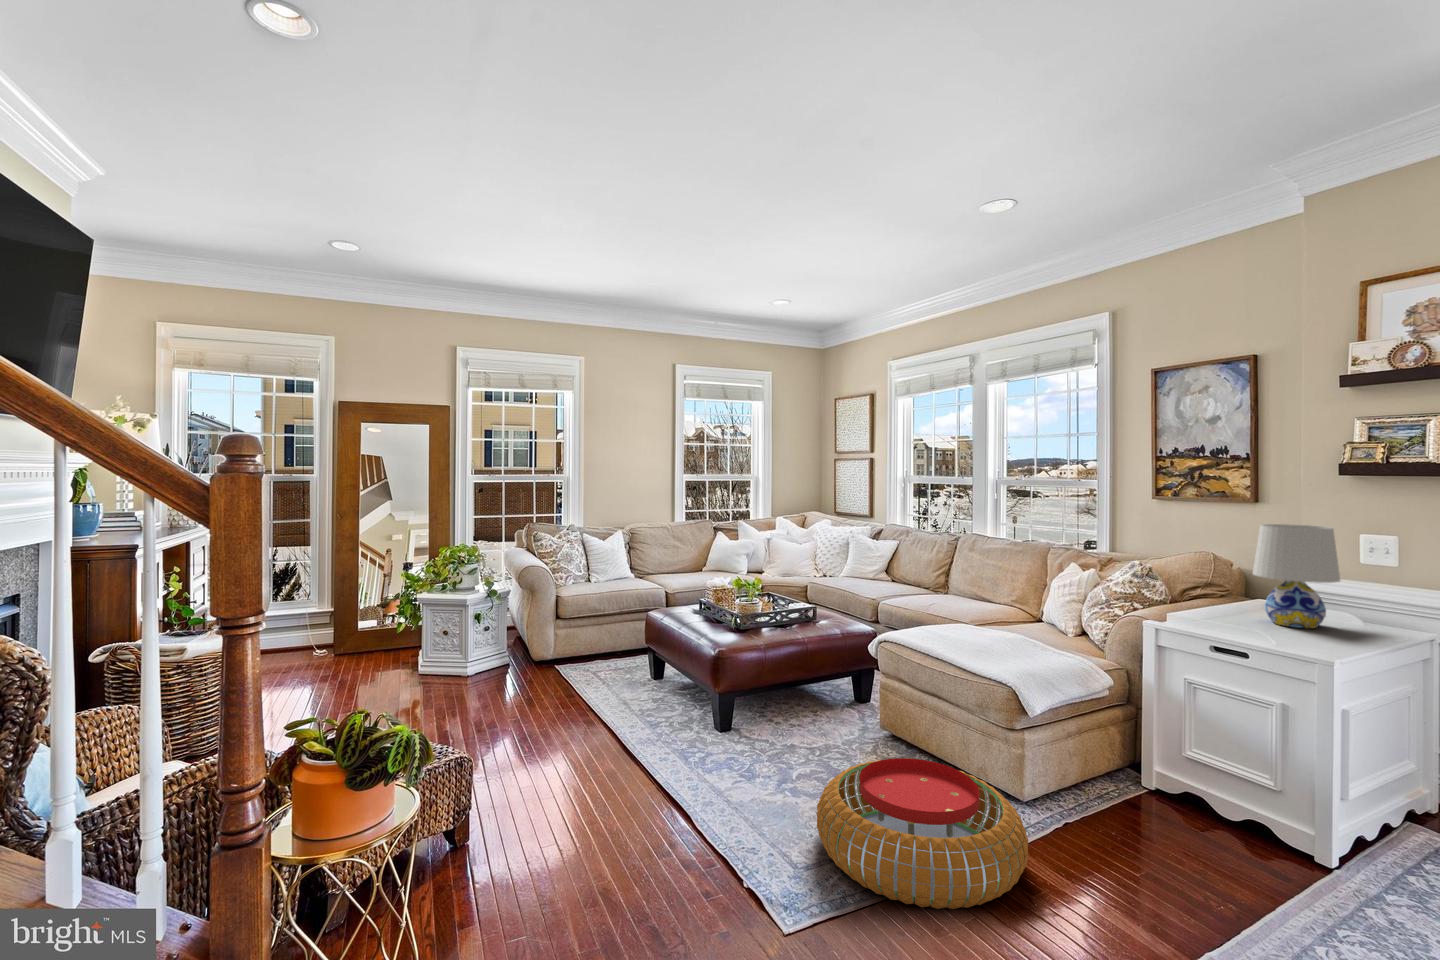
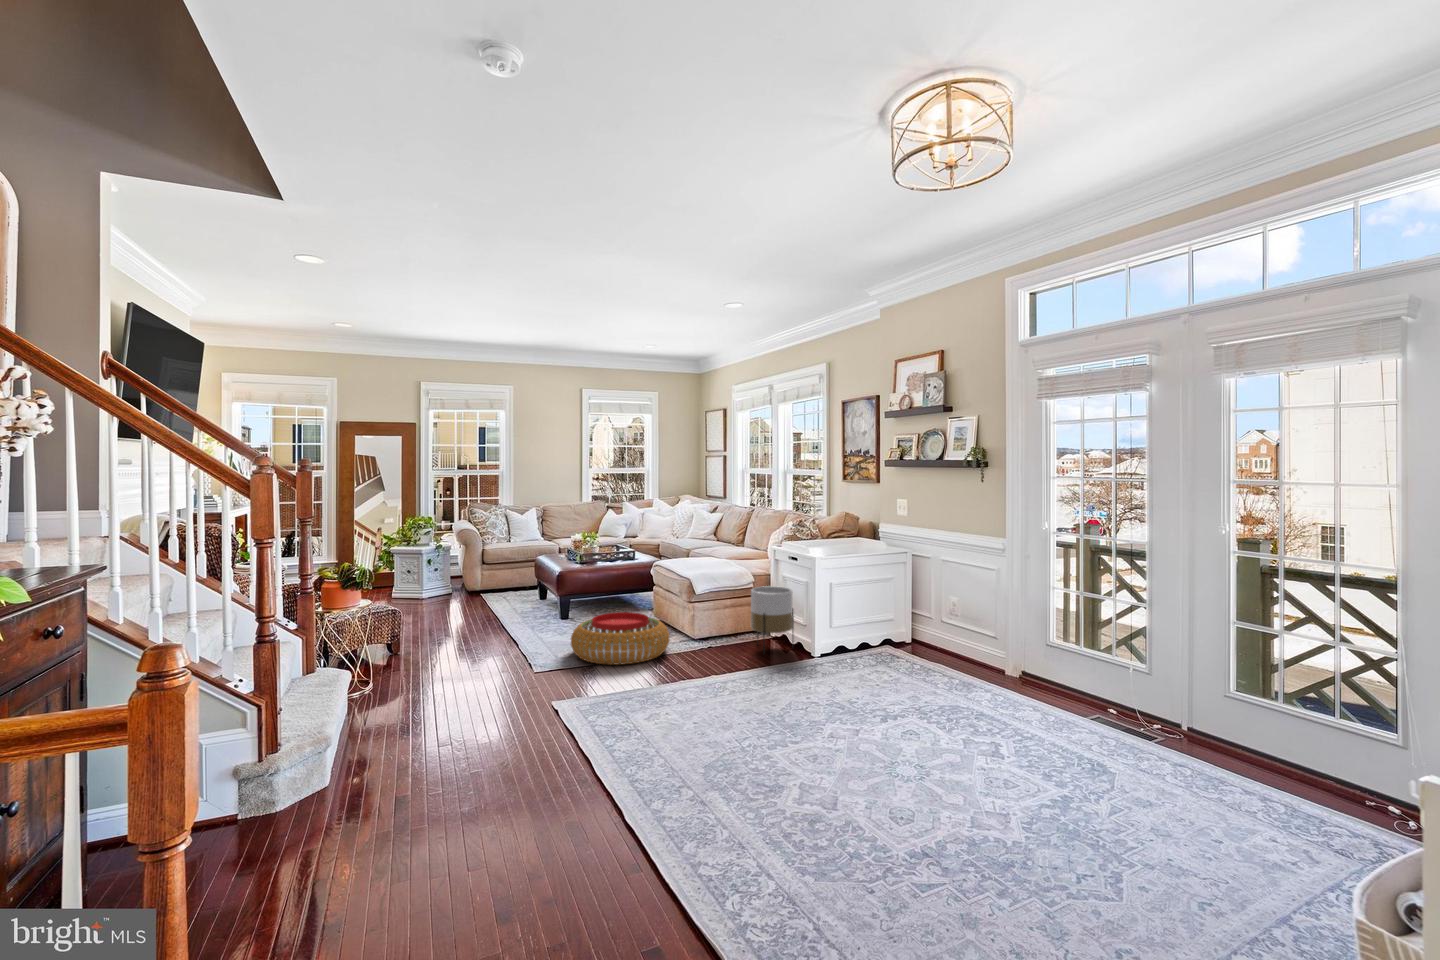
table lamp: present [1253,524,1340,628] -> none [825,493,861,547]
planter: none [1157,706,1263,863] -> present [751,586,794,651]

